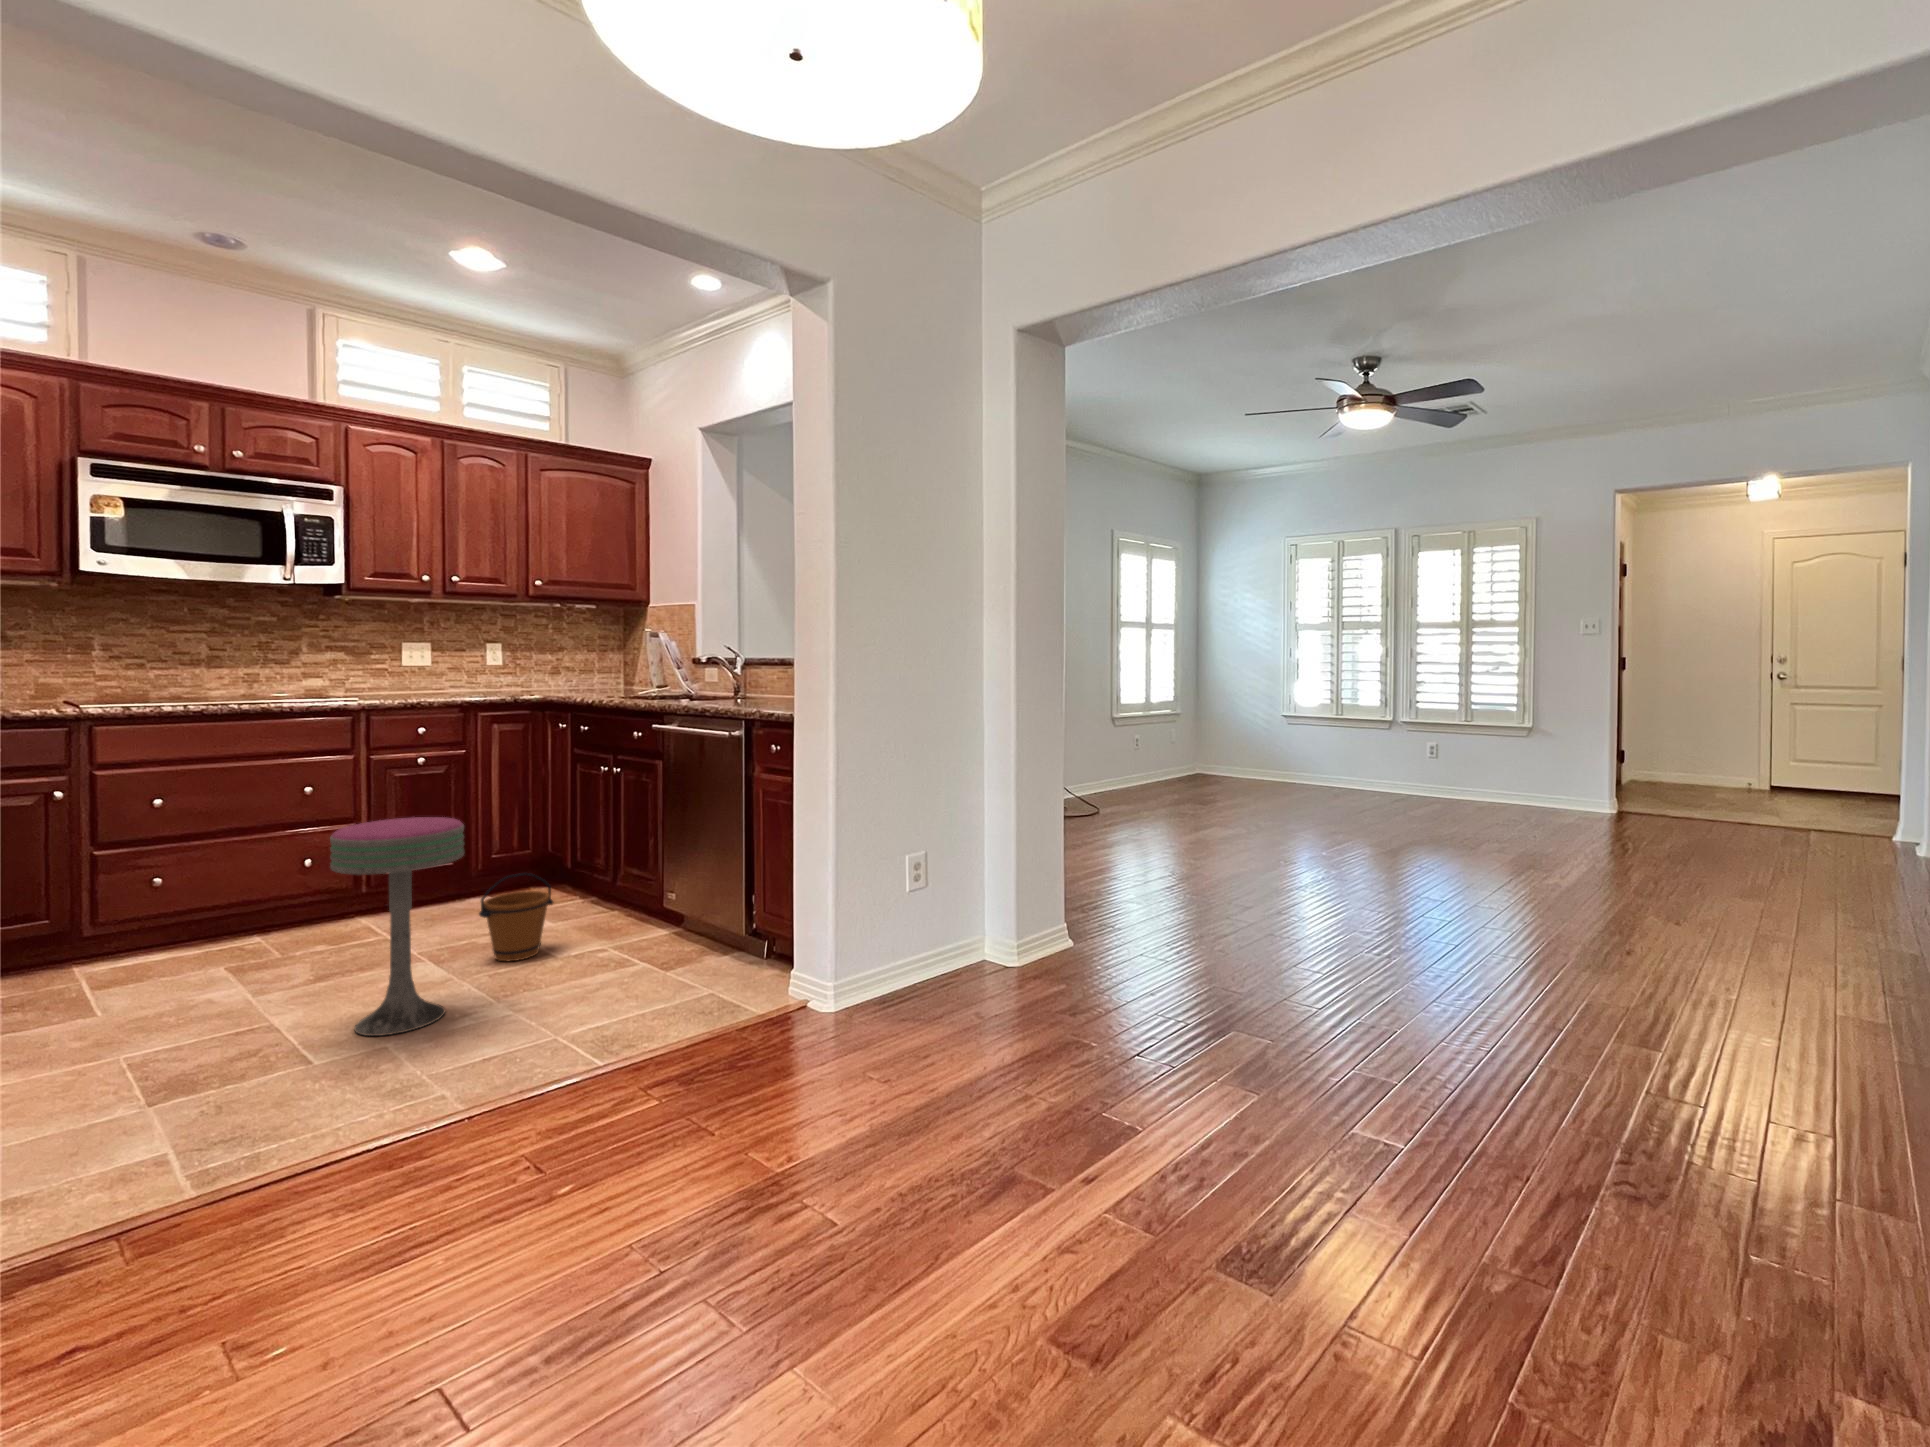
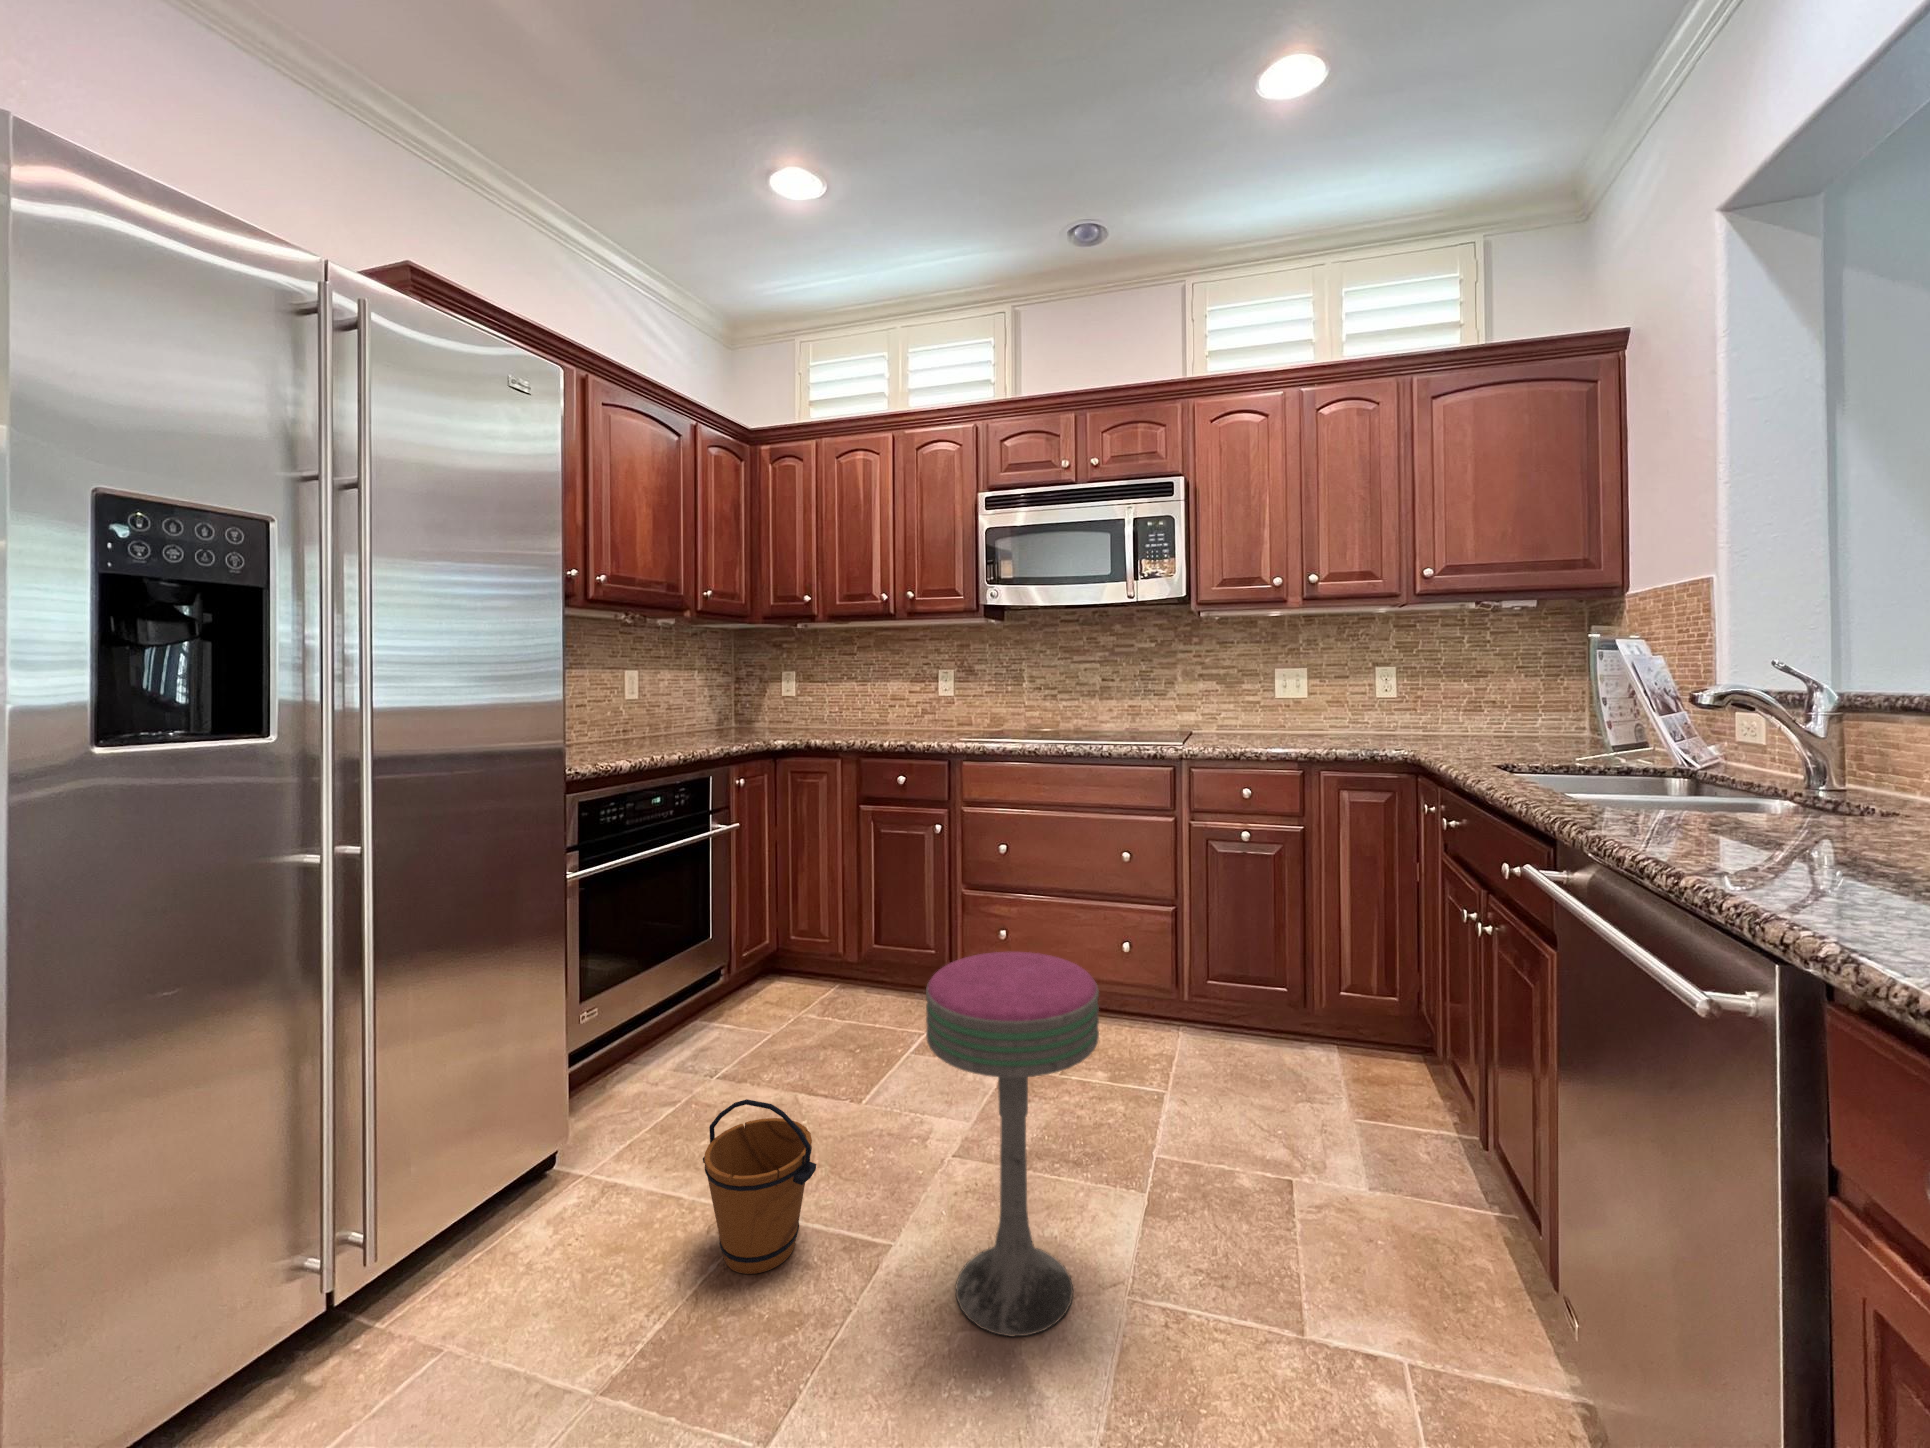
bucket: present [479,873,554,961] -> present [703,1099,816,1274]

